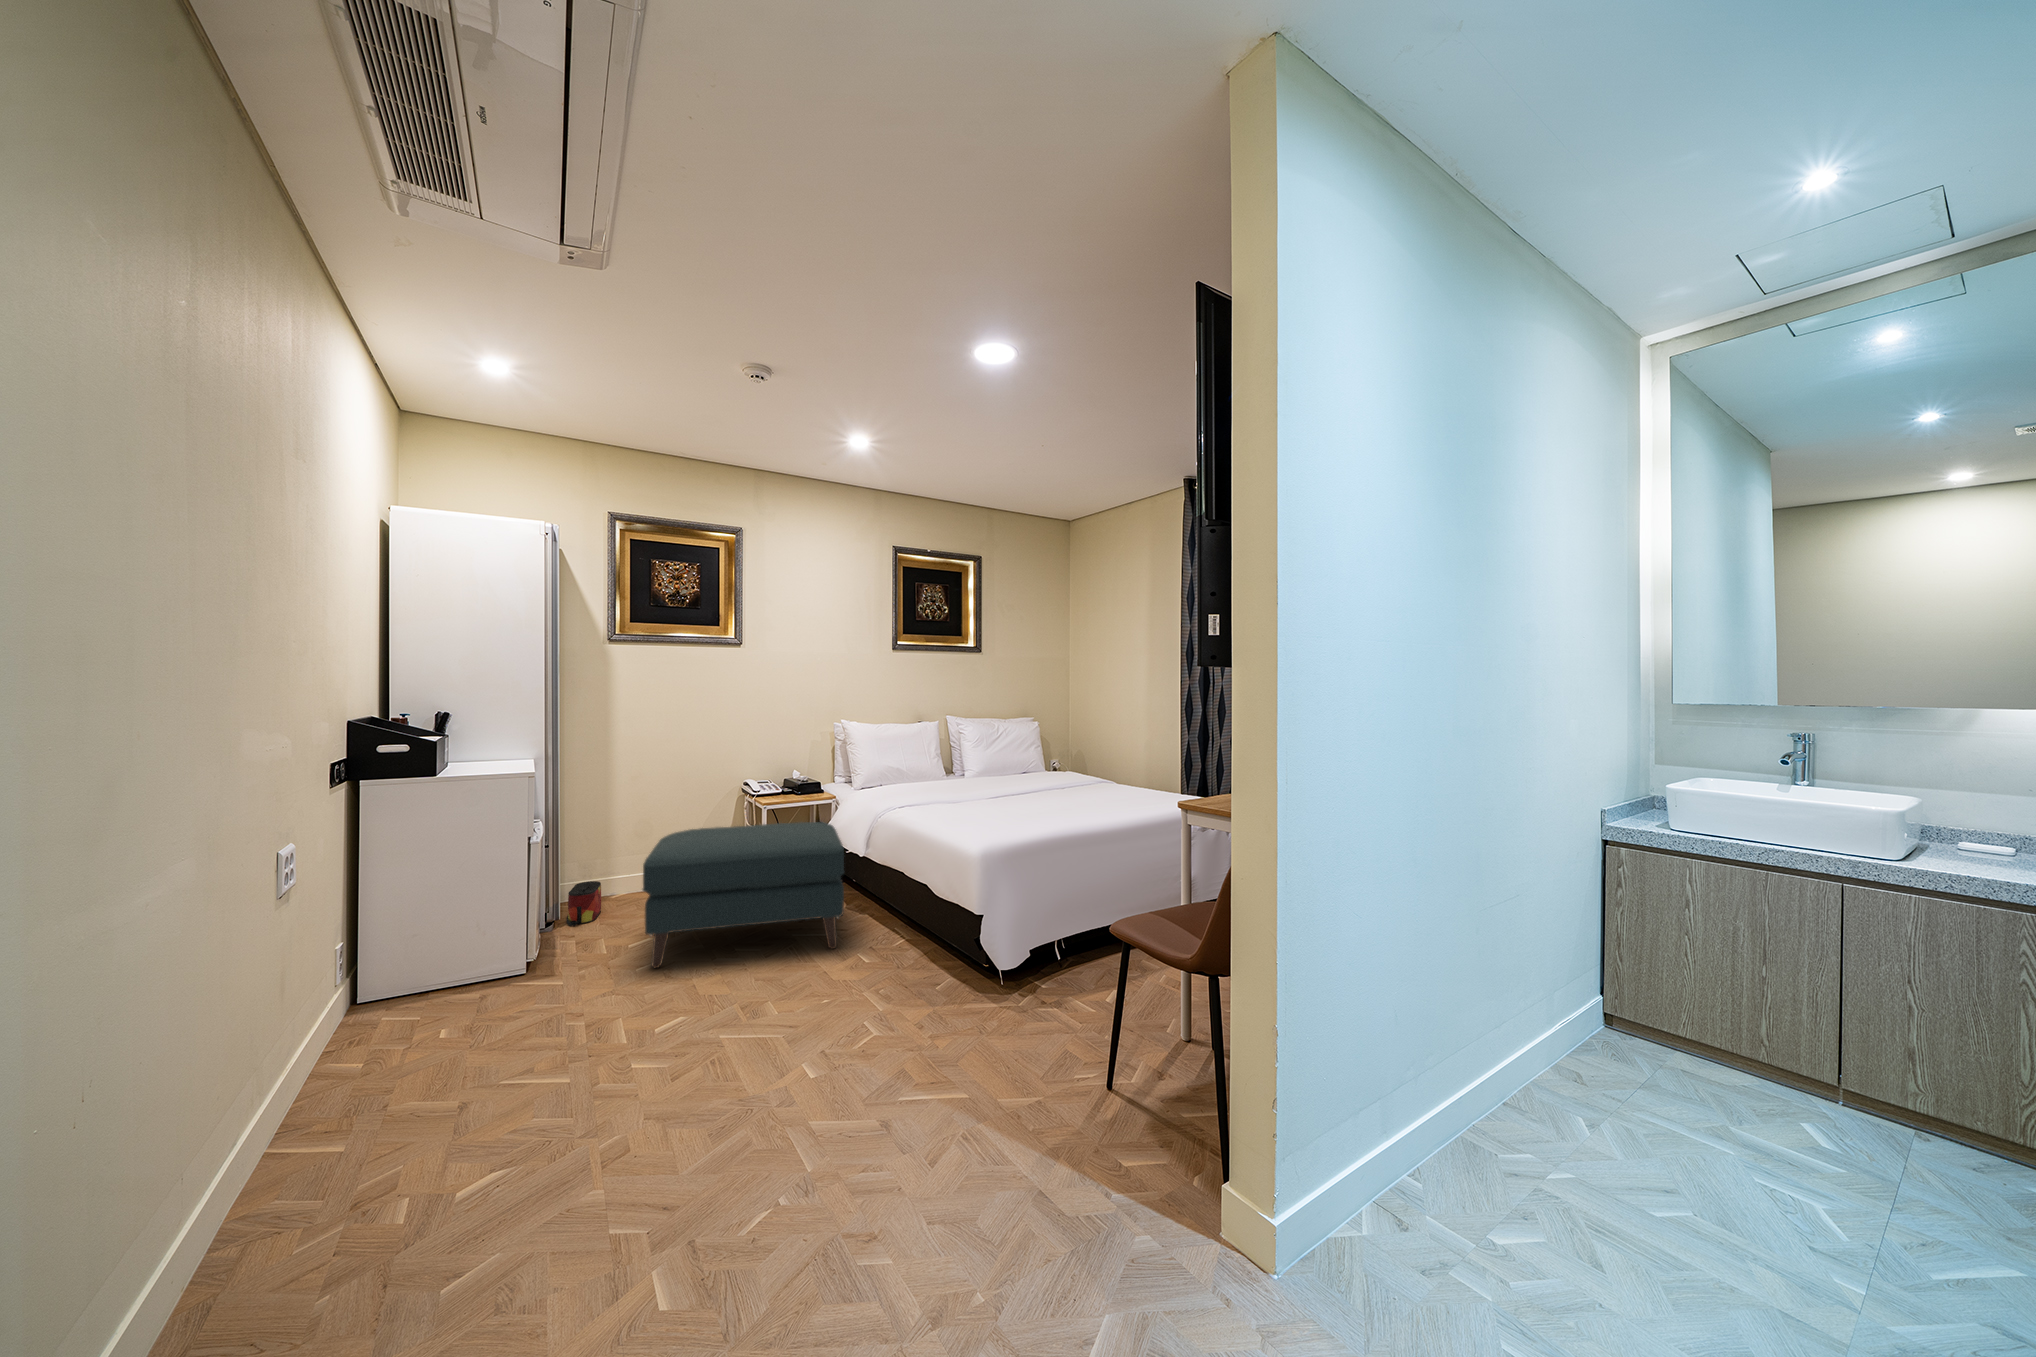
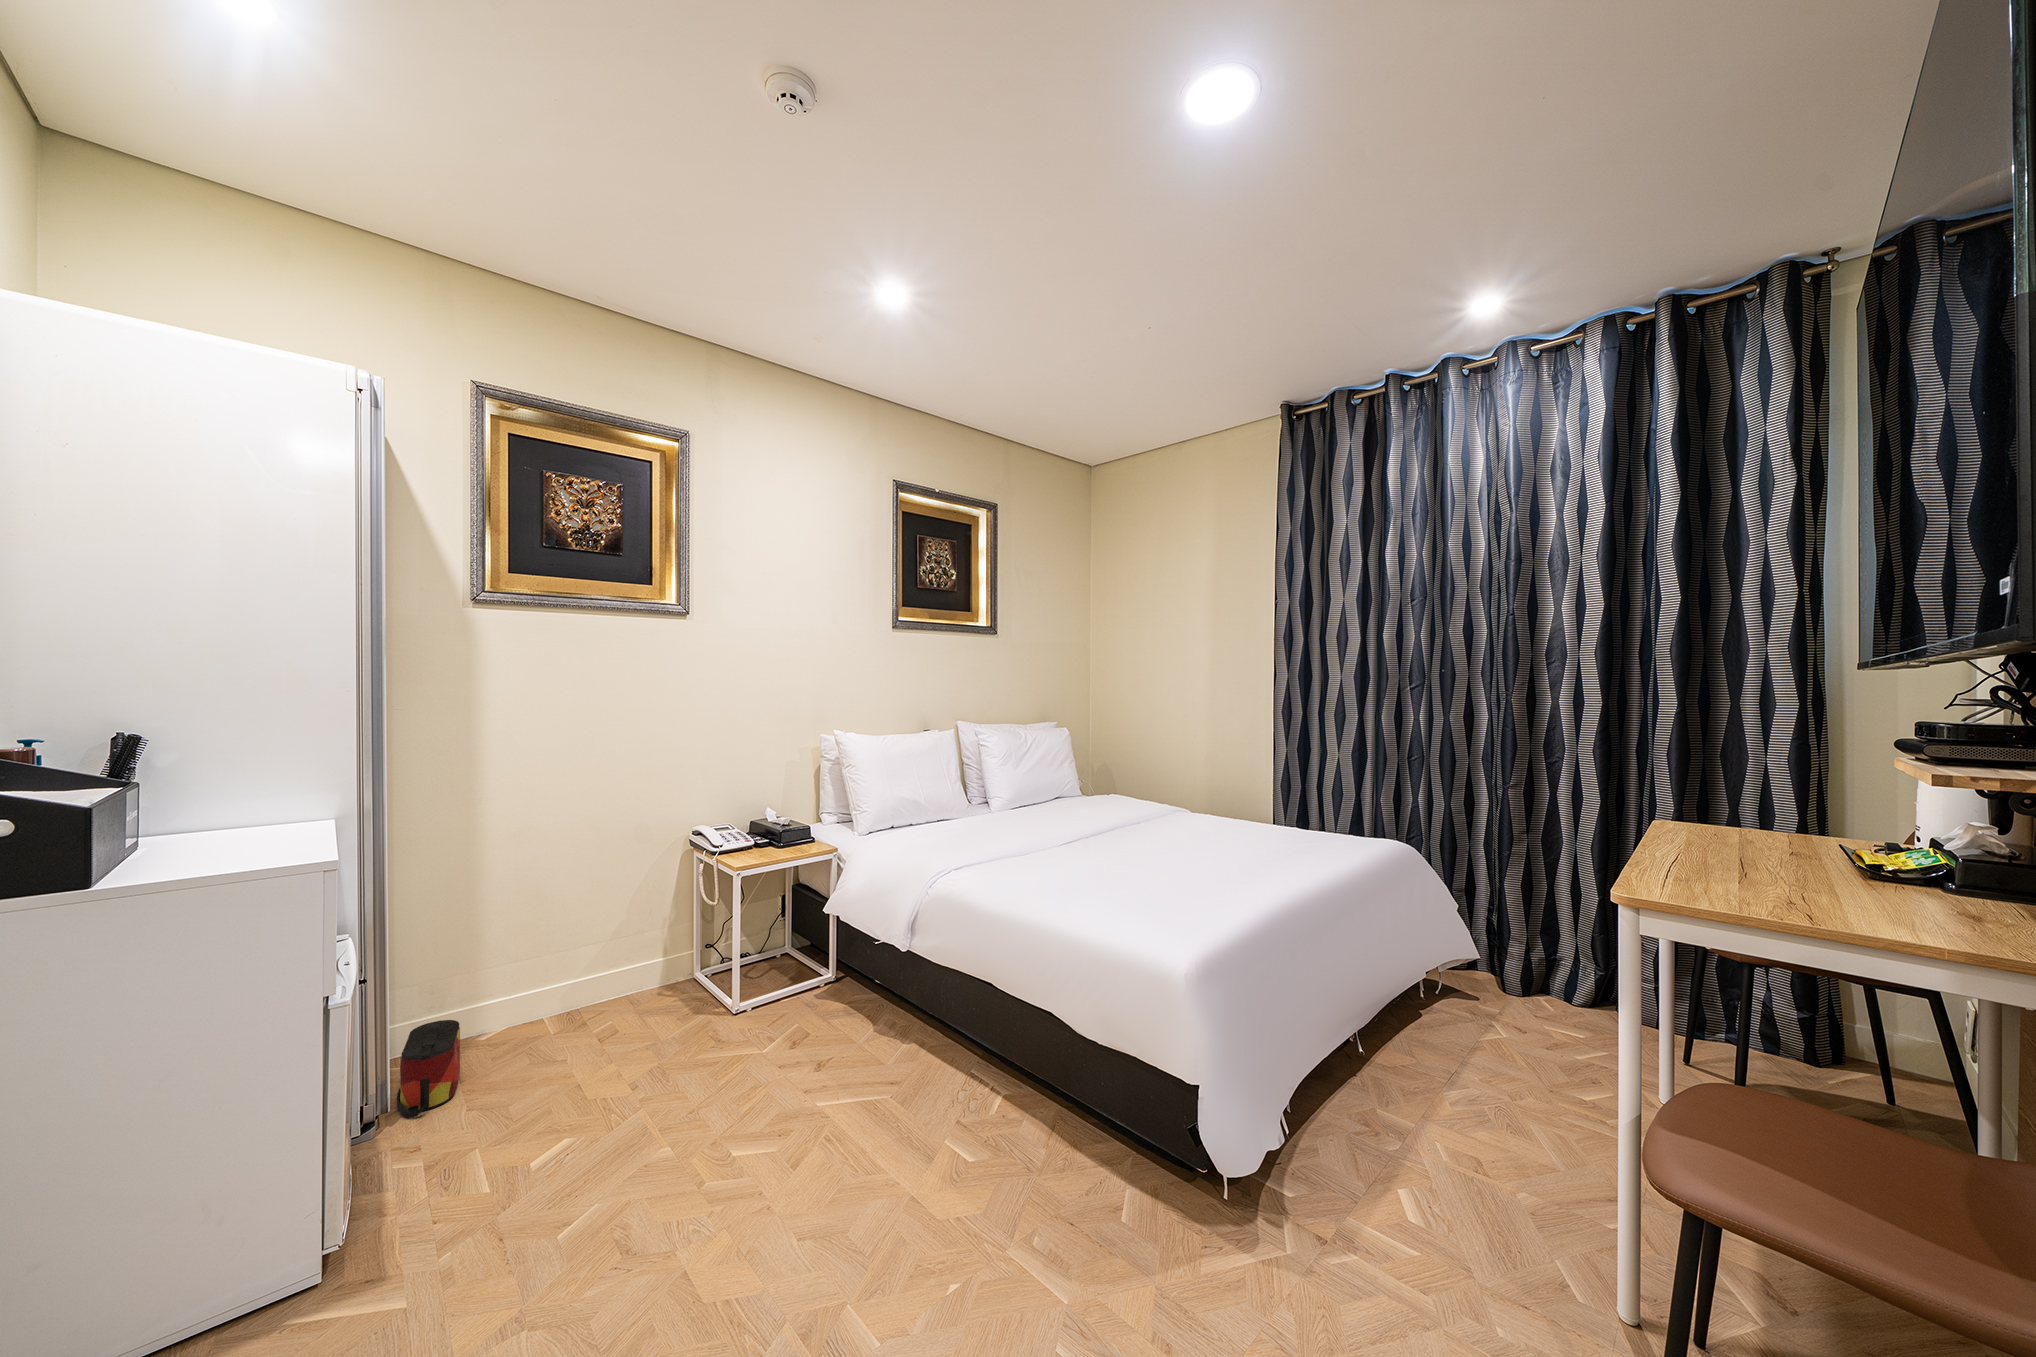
ottoman: present [643,822,844,968] -> none [594,899,950,1225]

